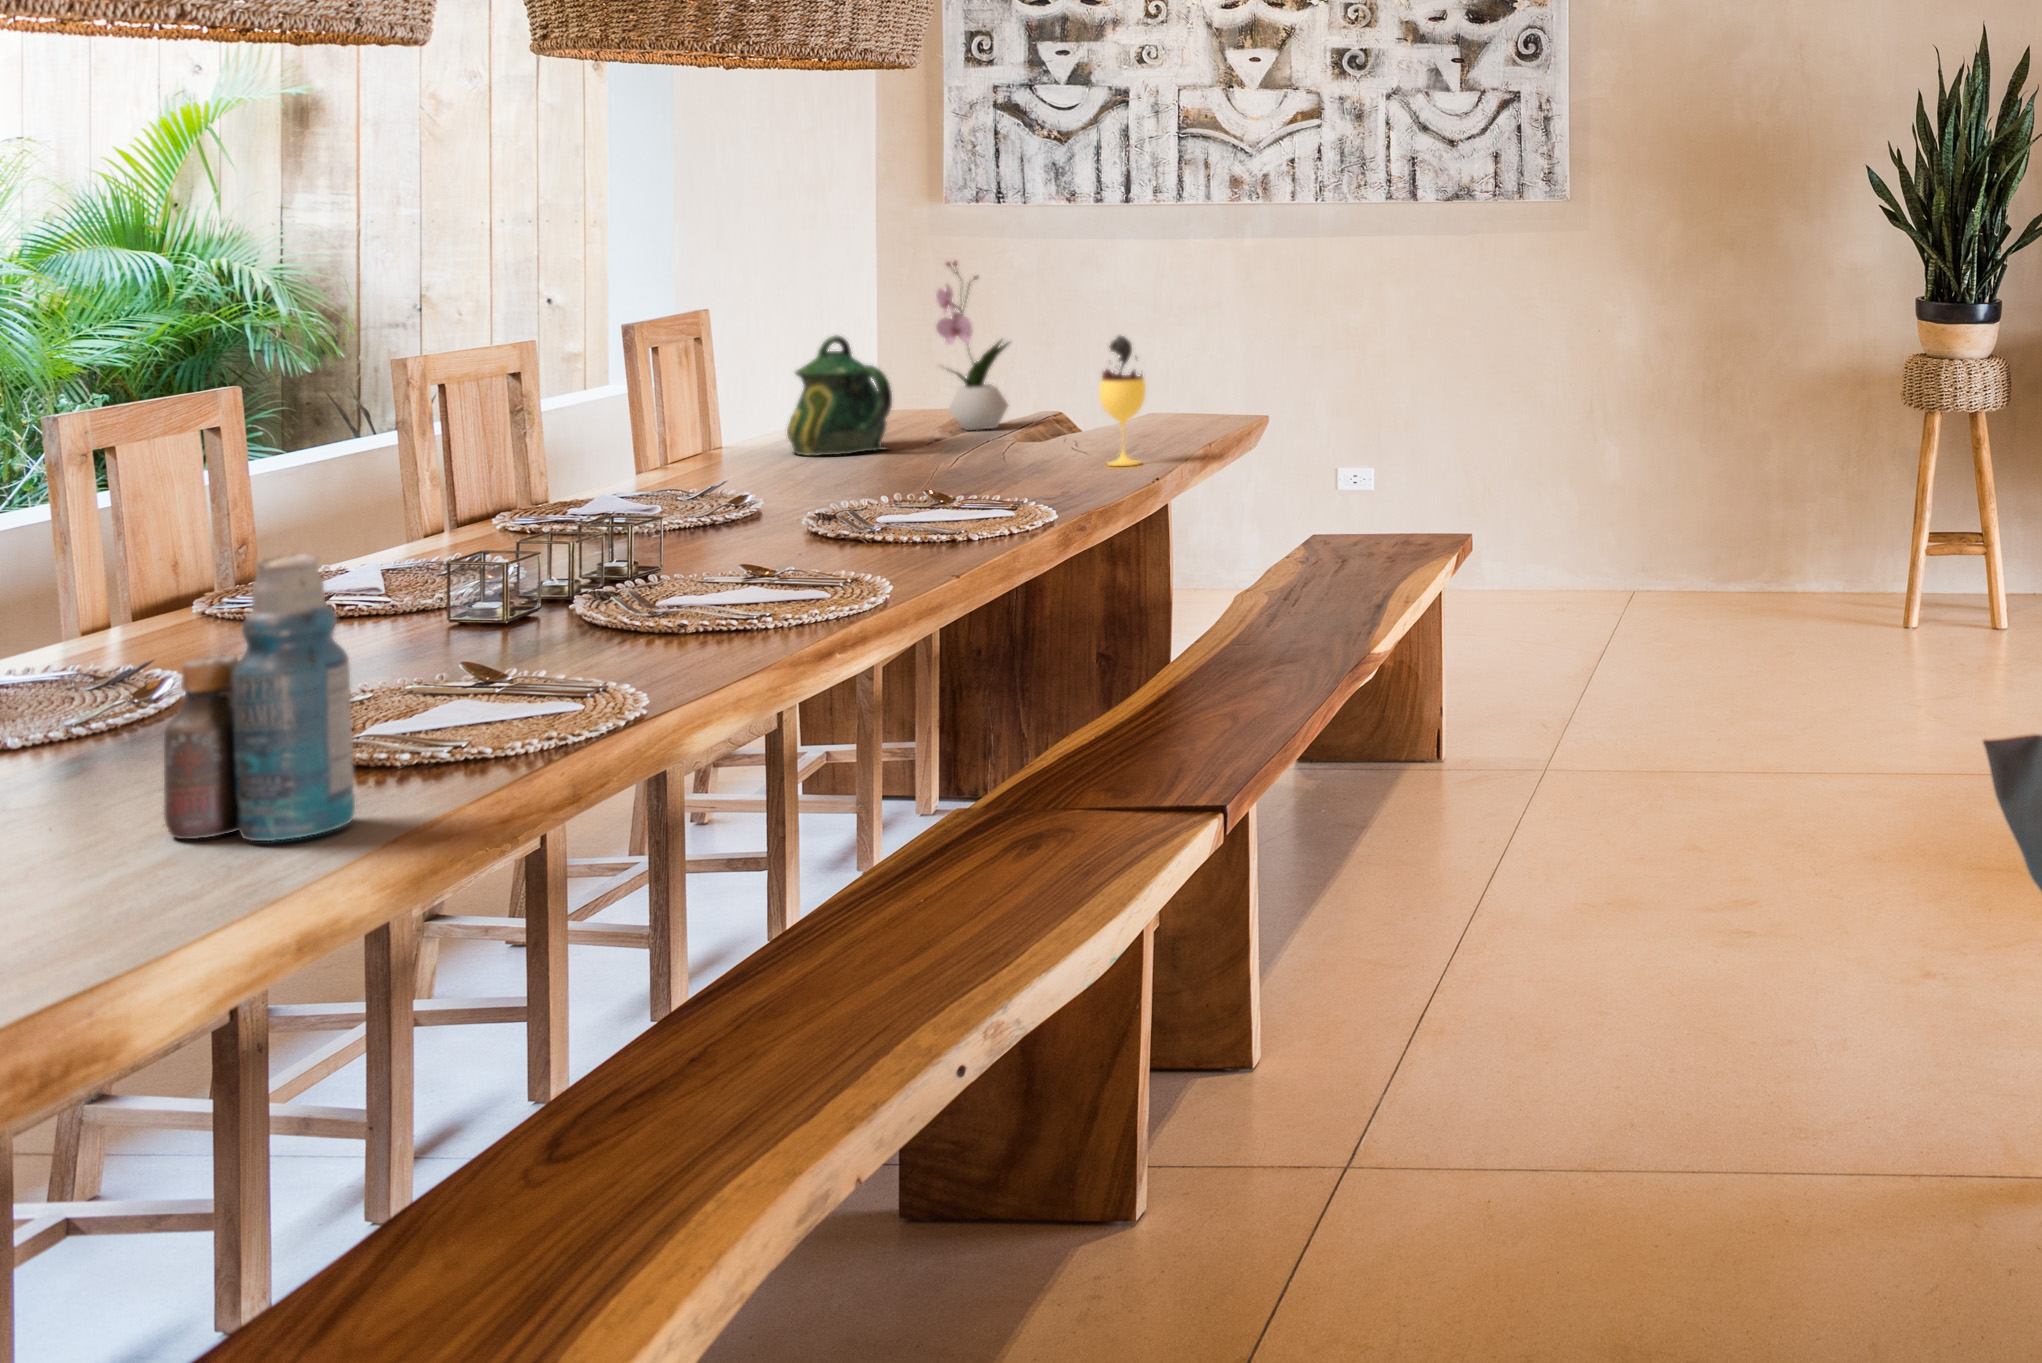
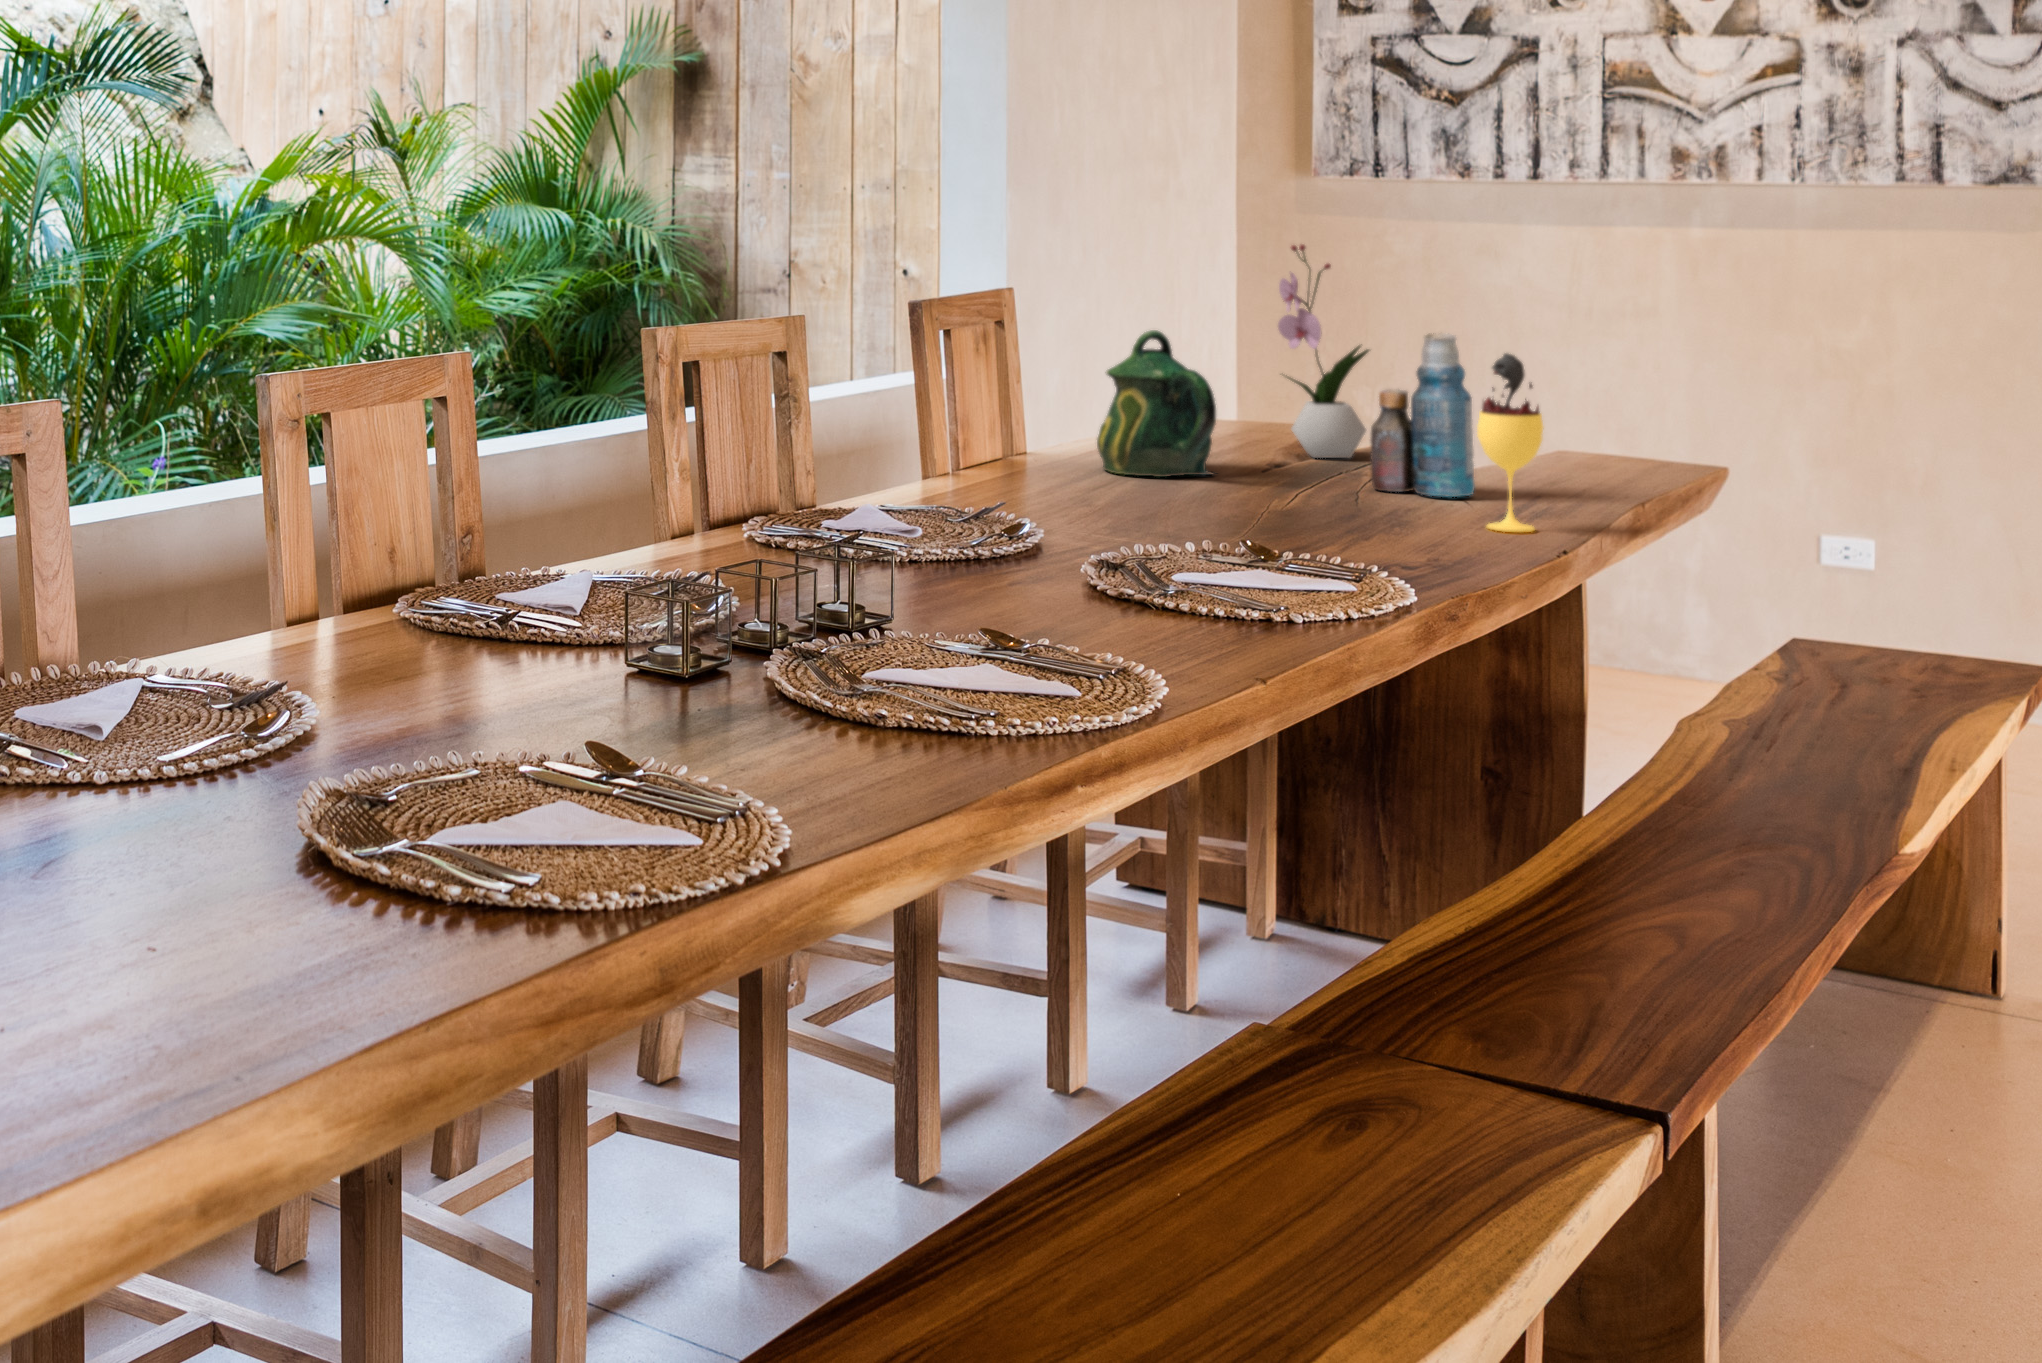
bottle: present [164,553,355,841] -> present [1370,333,1475,497]

